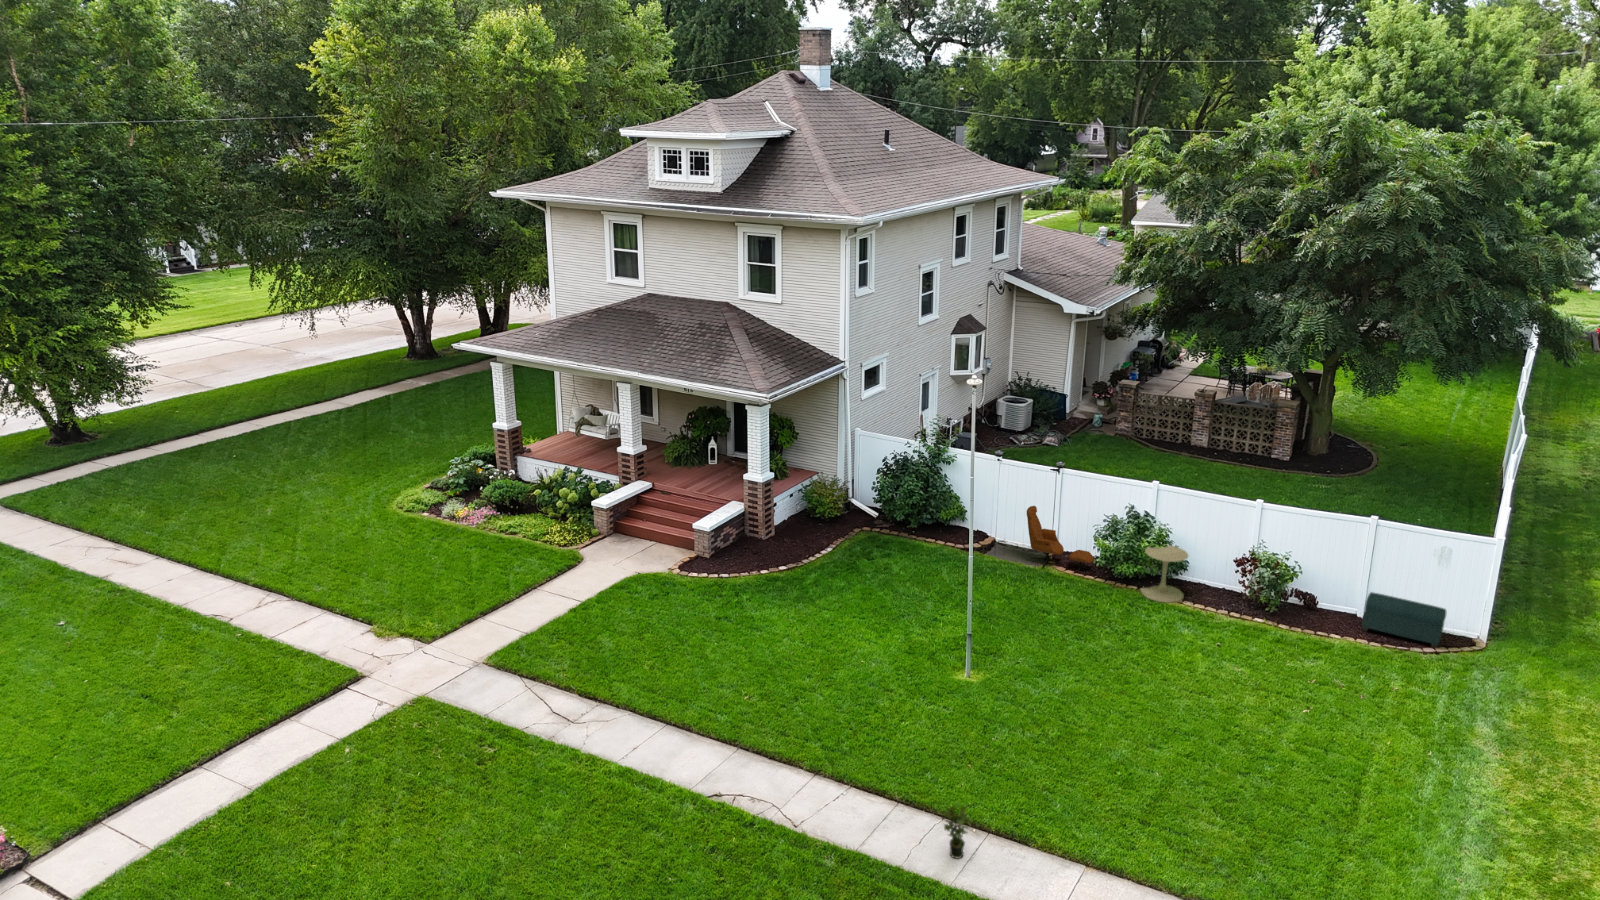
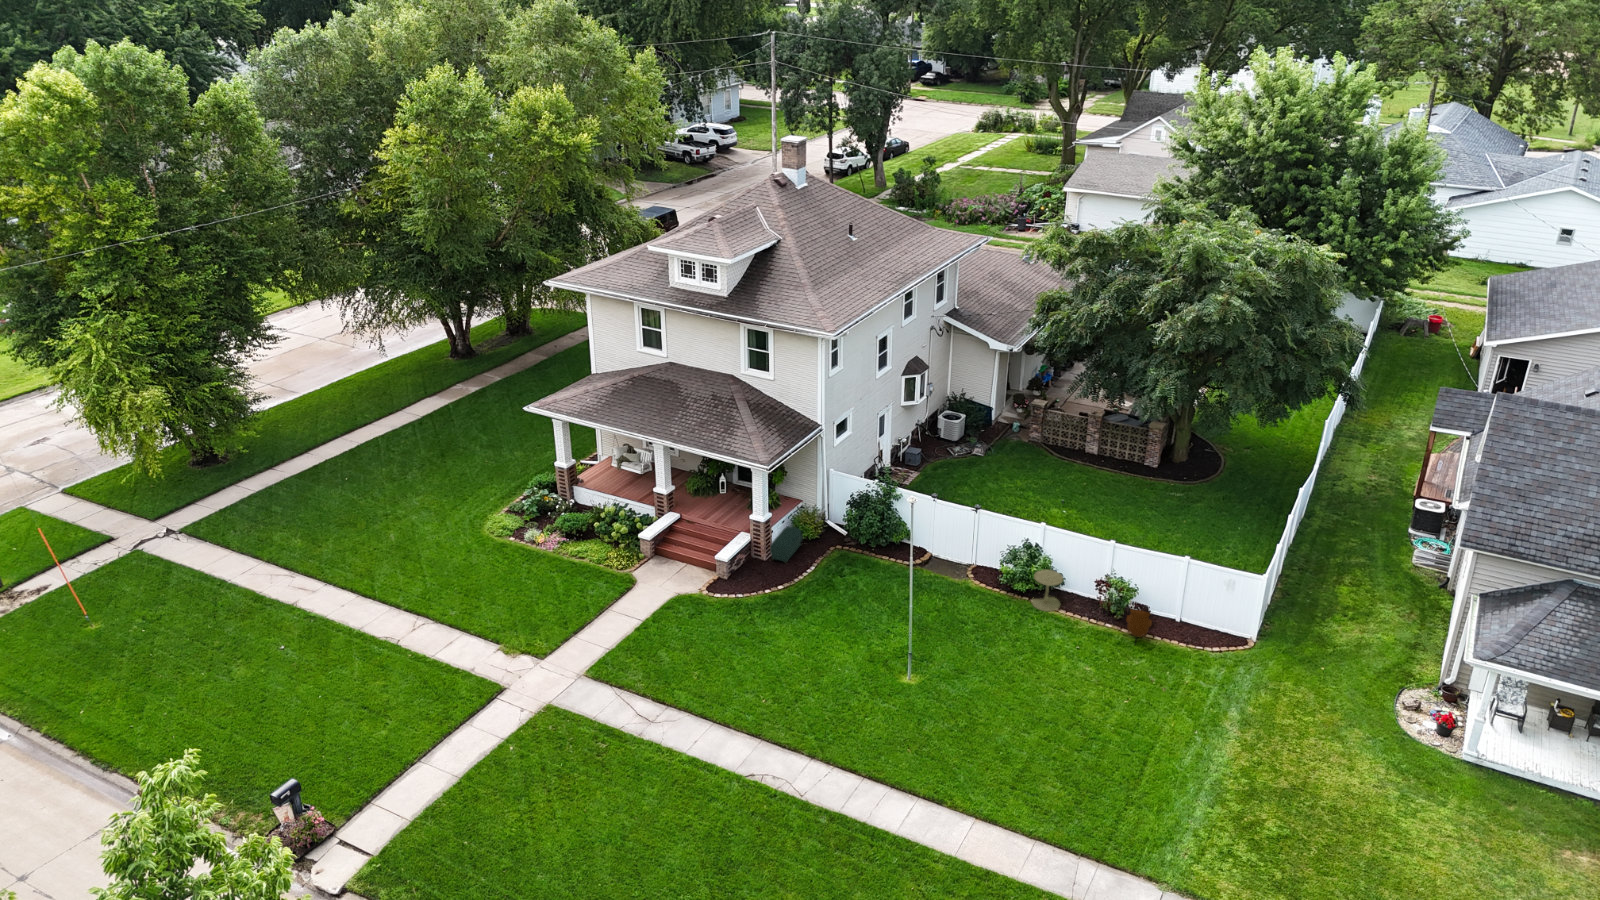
lounge chair: present [1027,506,1093,573] -> present [1126,609,1152,642]
bench: present [1362,592,1446,648] -> present [770,526,802,563]
potted plant: present [943,804,971,858] -> none [889,783,907,815]

